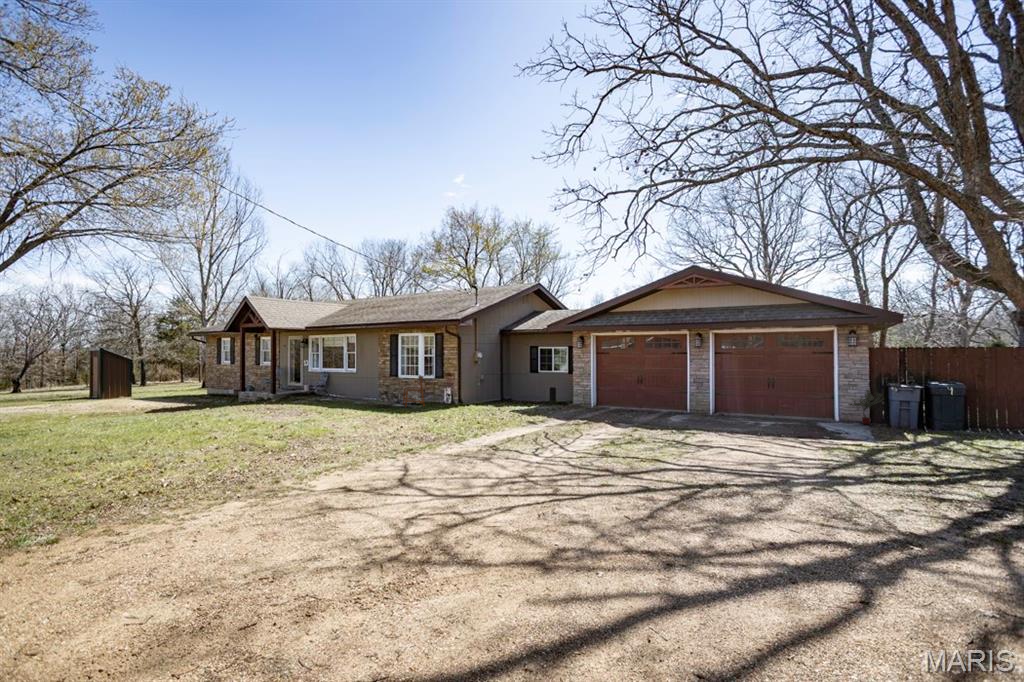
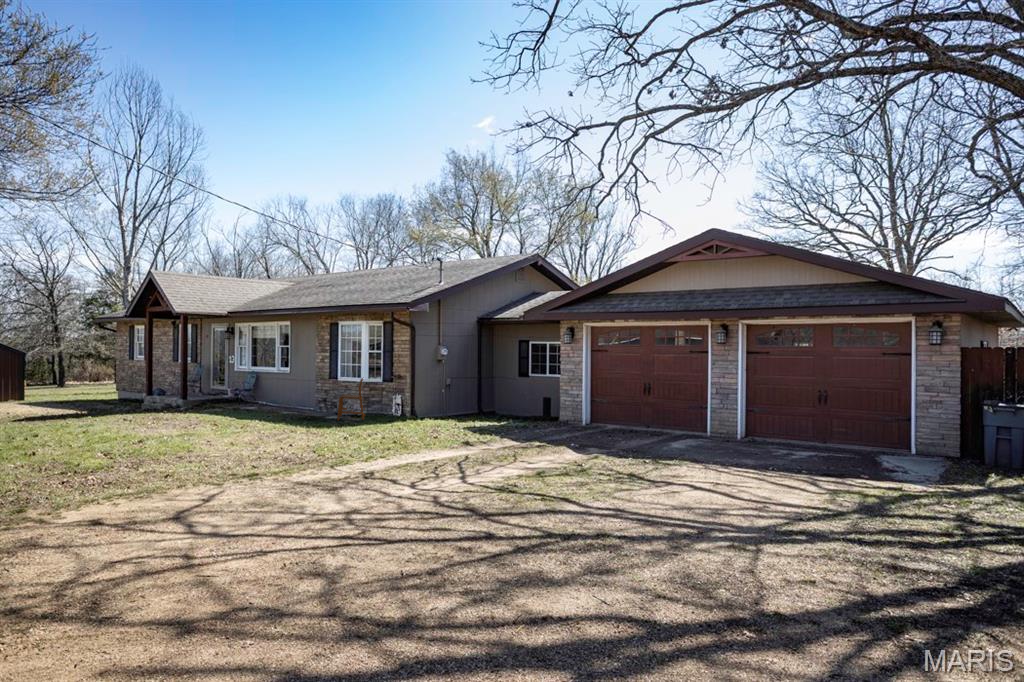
potted tree: present [850,389,882,425] -> none [924,406,974,459]

